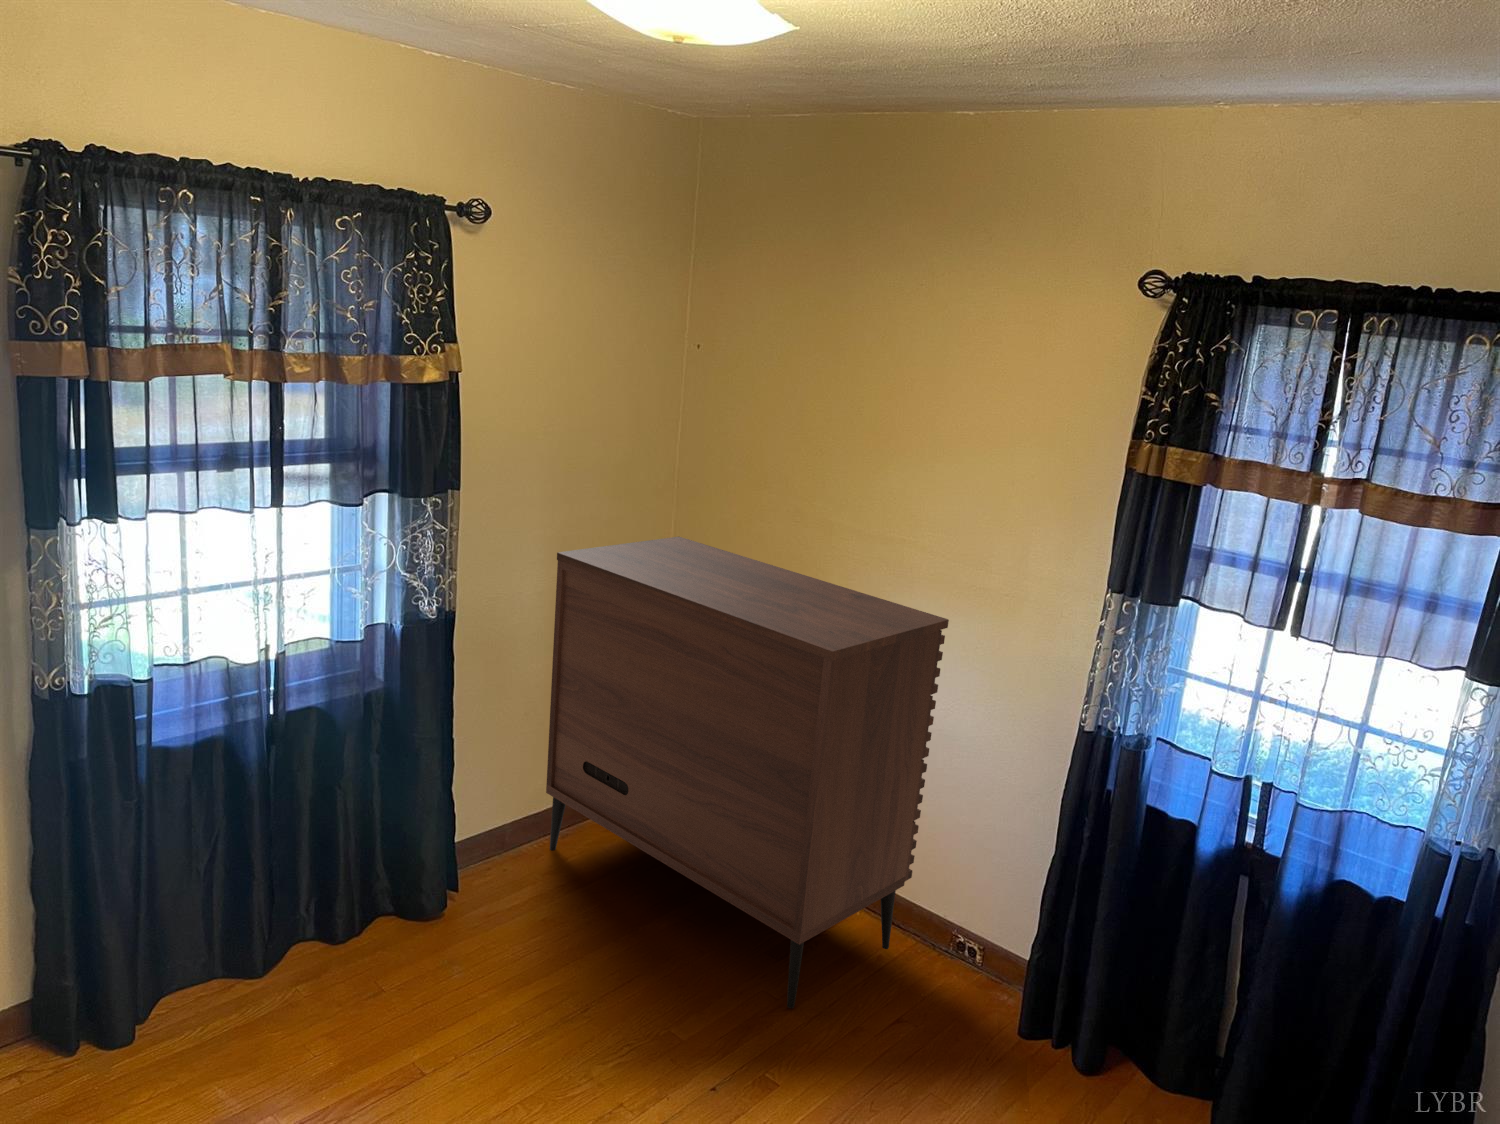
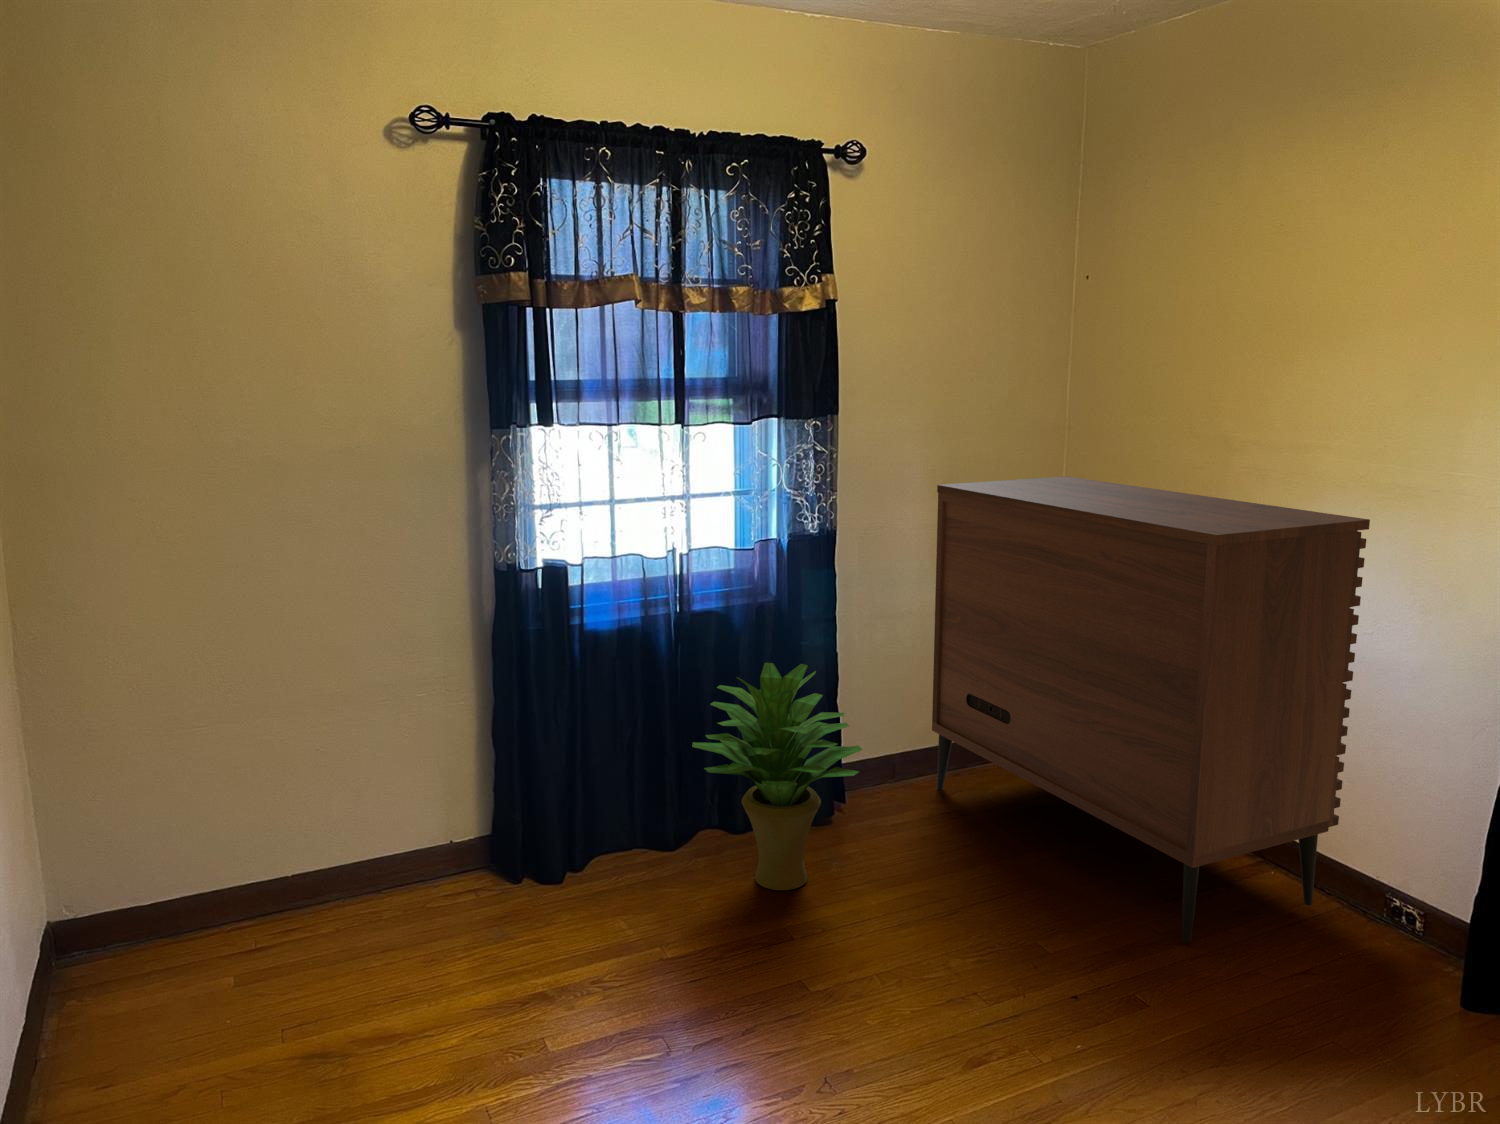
potted plant: none [296,762,485,1003] -> present [692,663,862,890]

